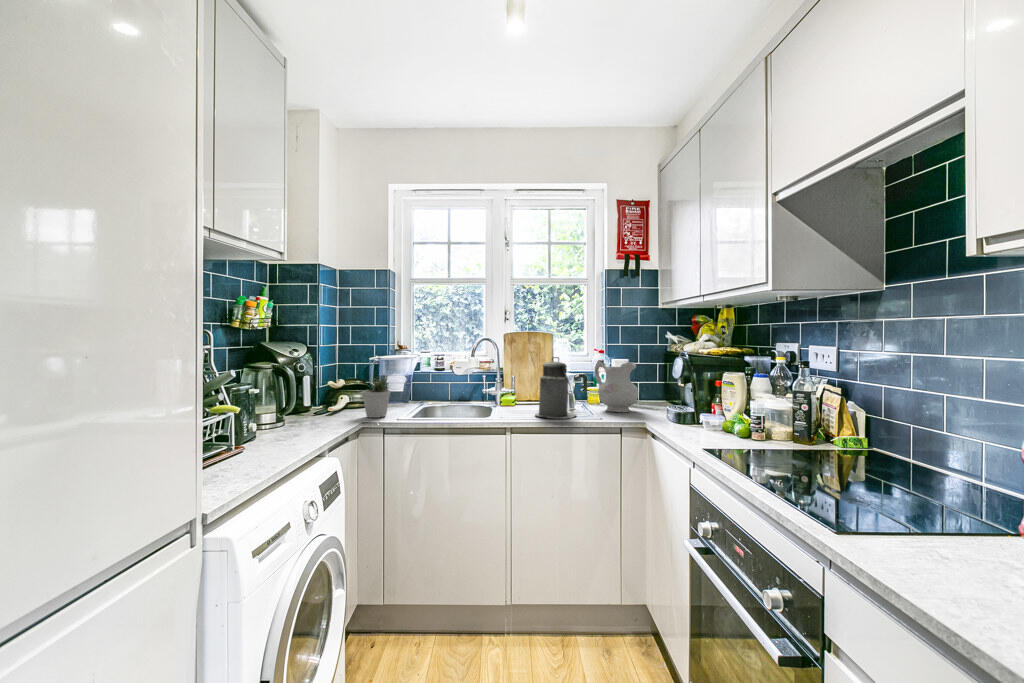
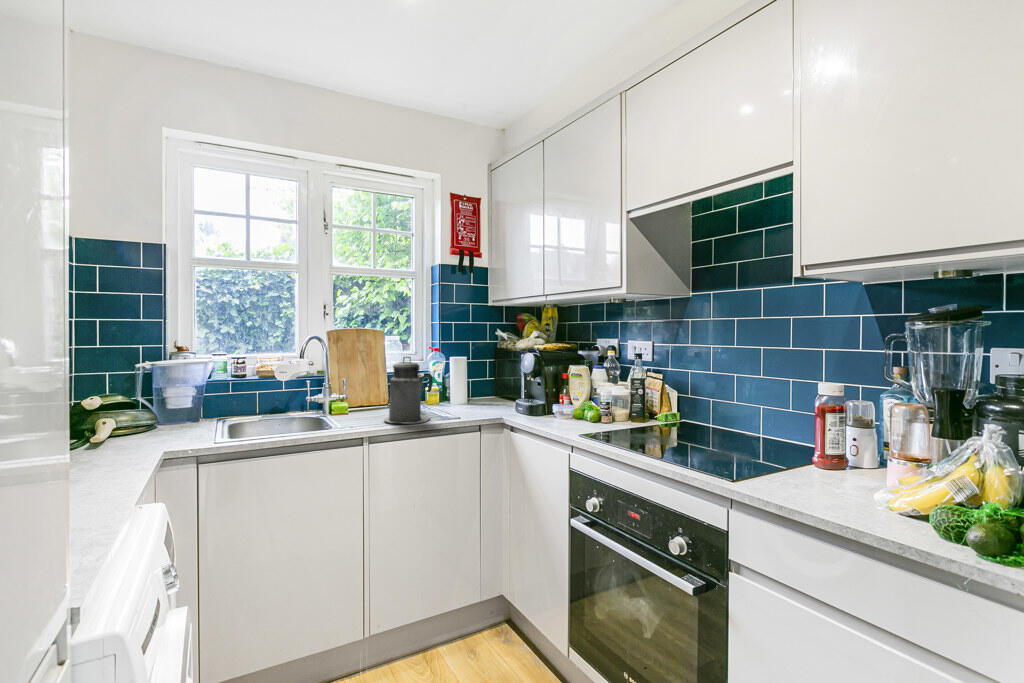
ceramic pitcher: present [594,360,638,412] -> none [437,357,482,410]
potted plant: present [362,375,390,418] -> none [144,386,192,448]

